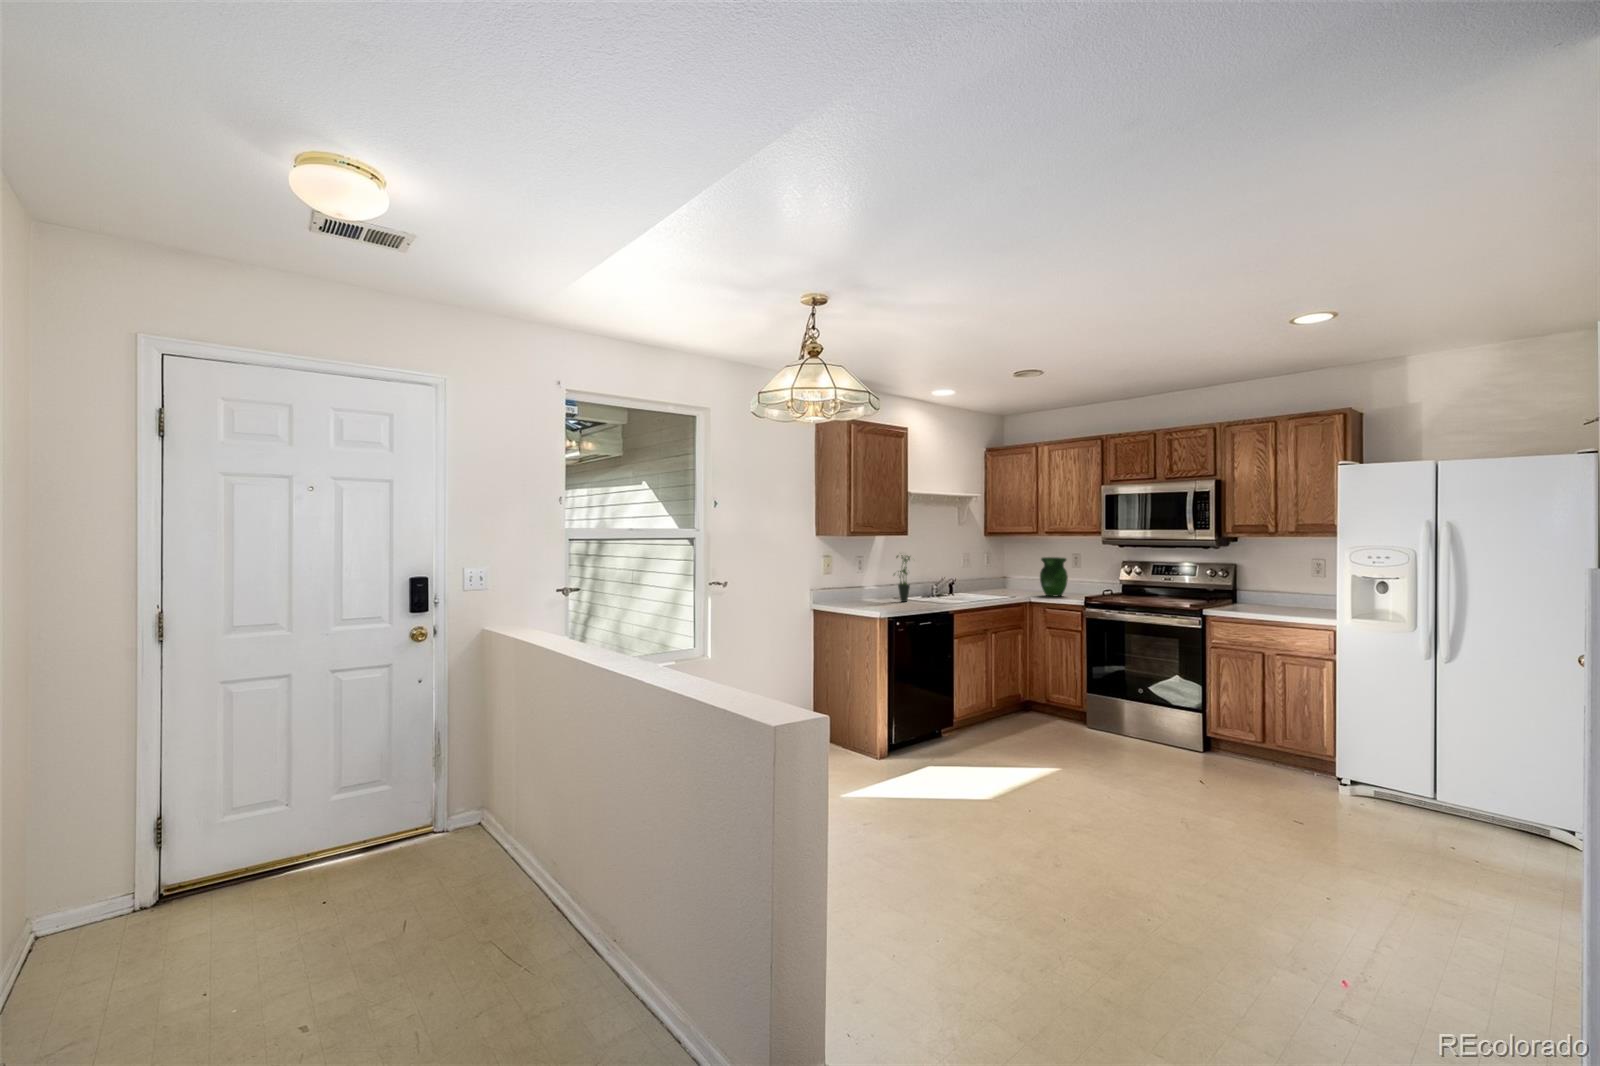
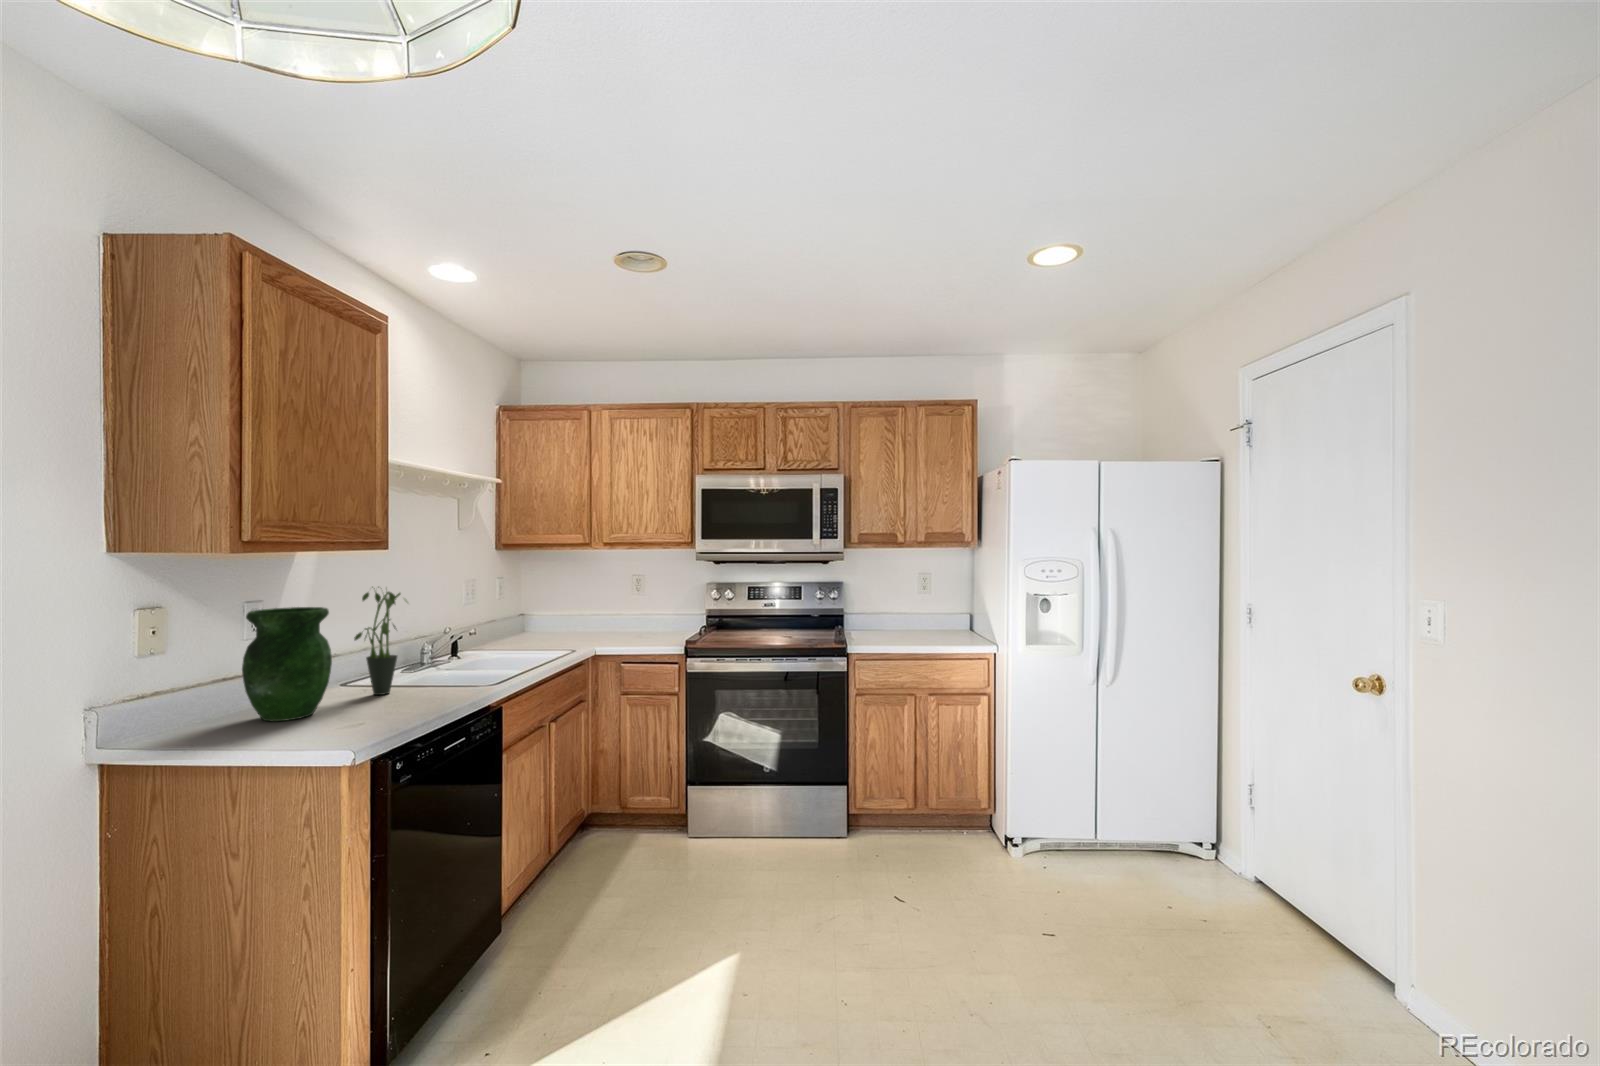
vase: present [1040,557,1068,597] -> present [242,607,332,721]

